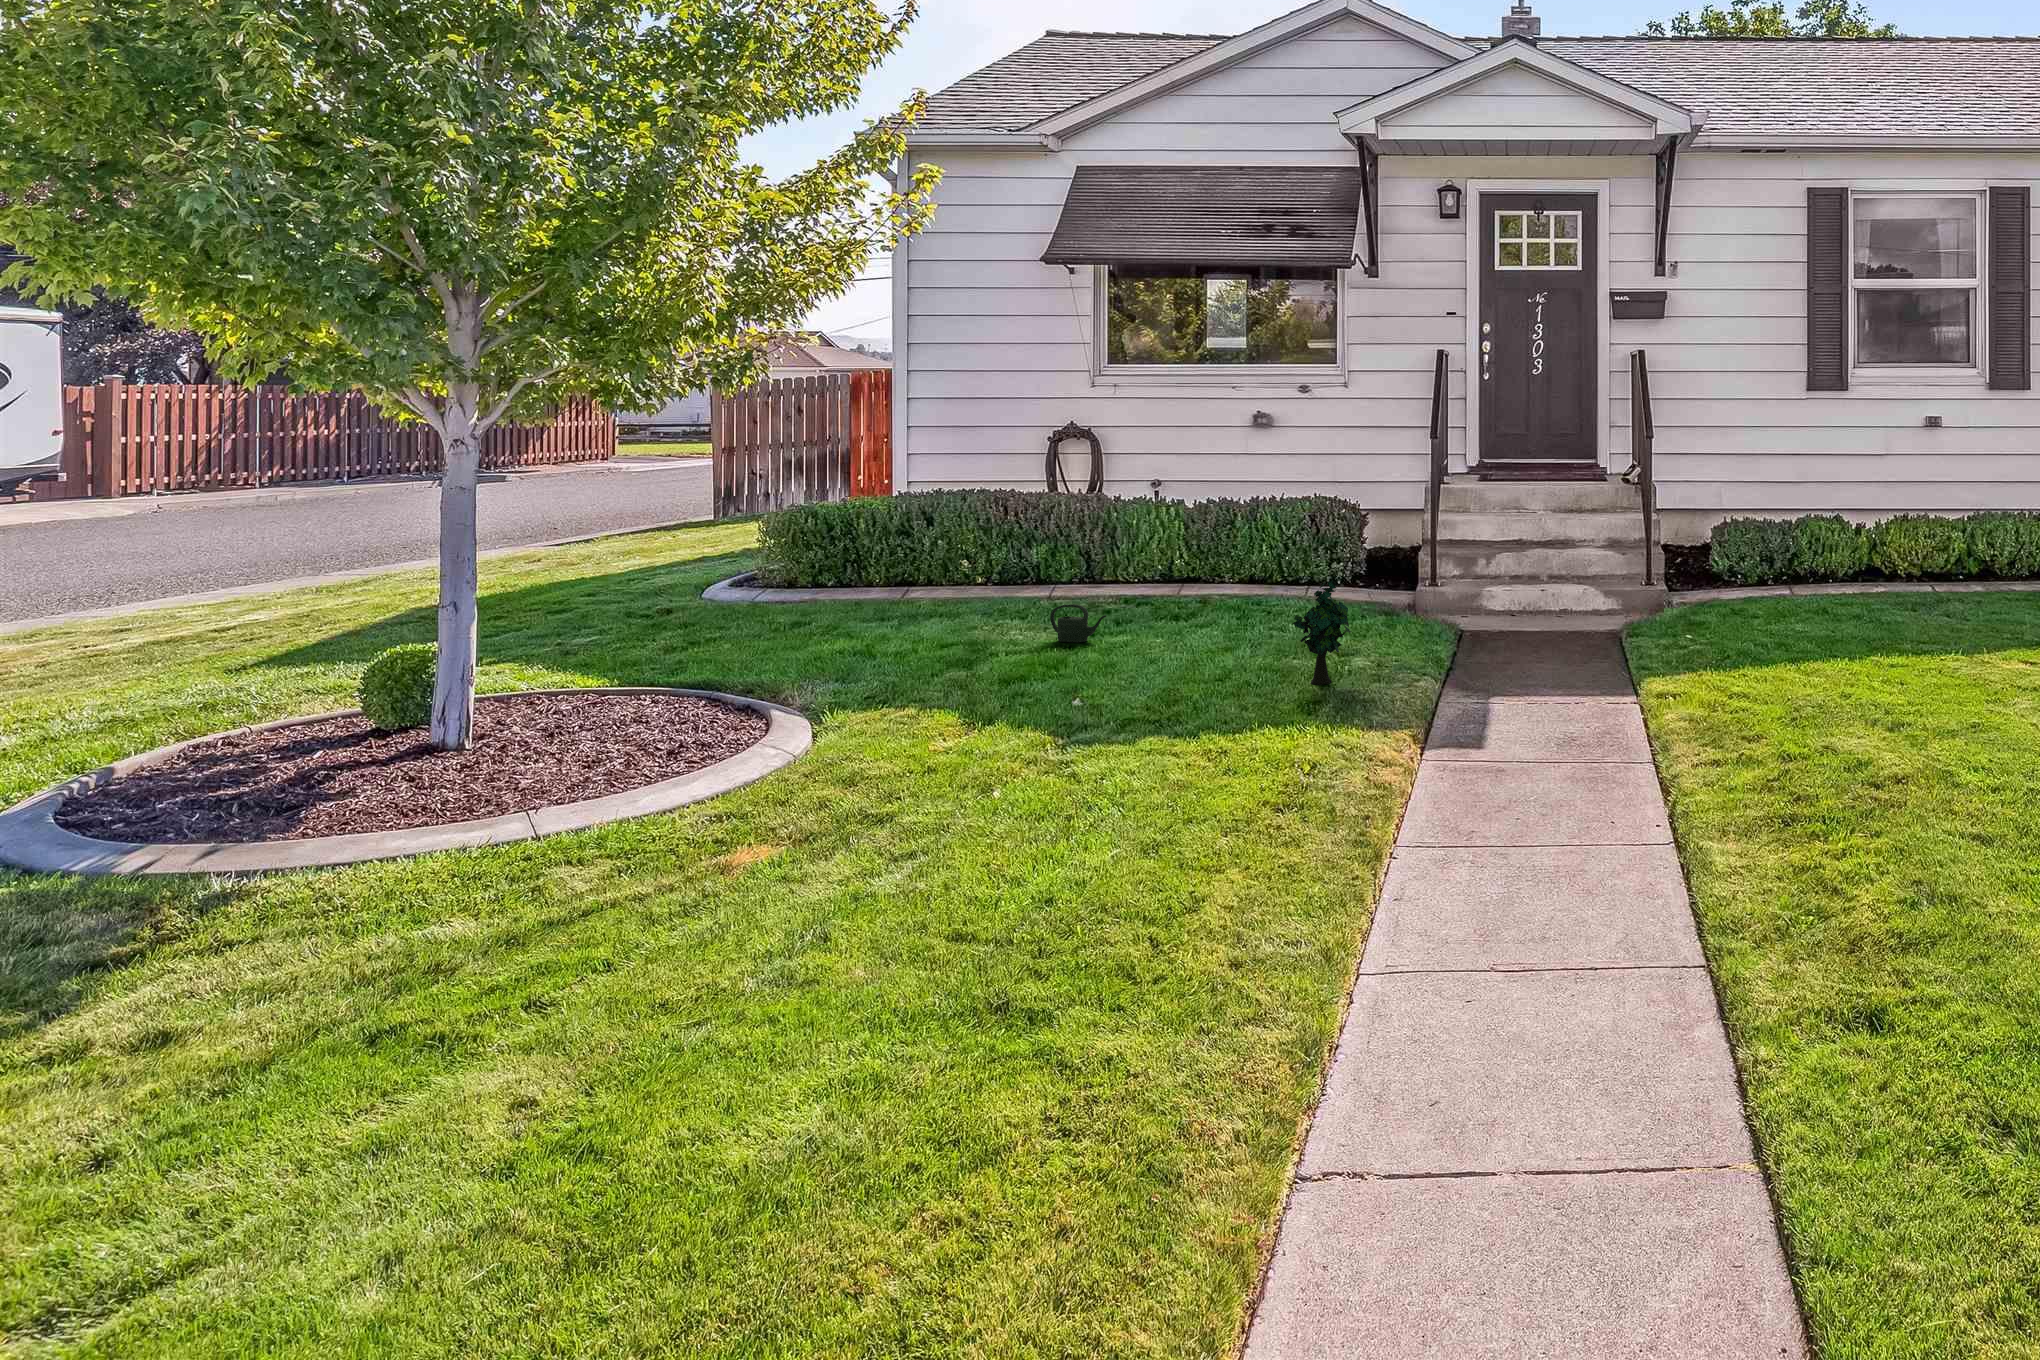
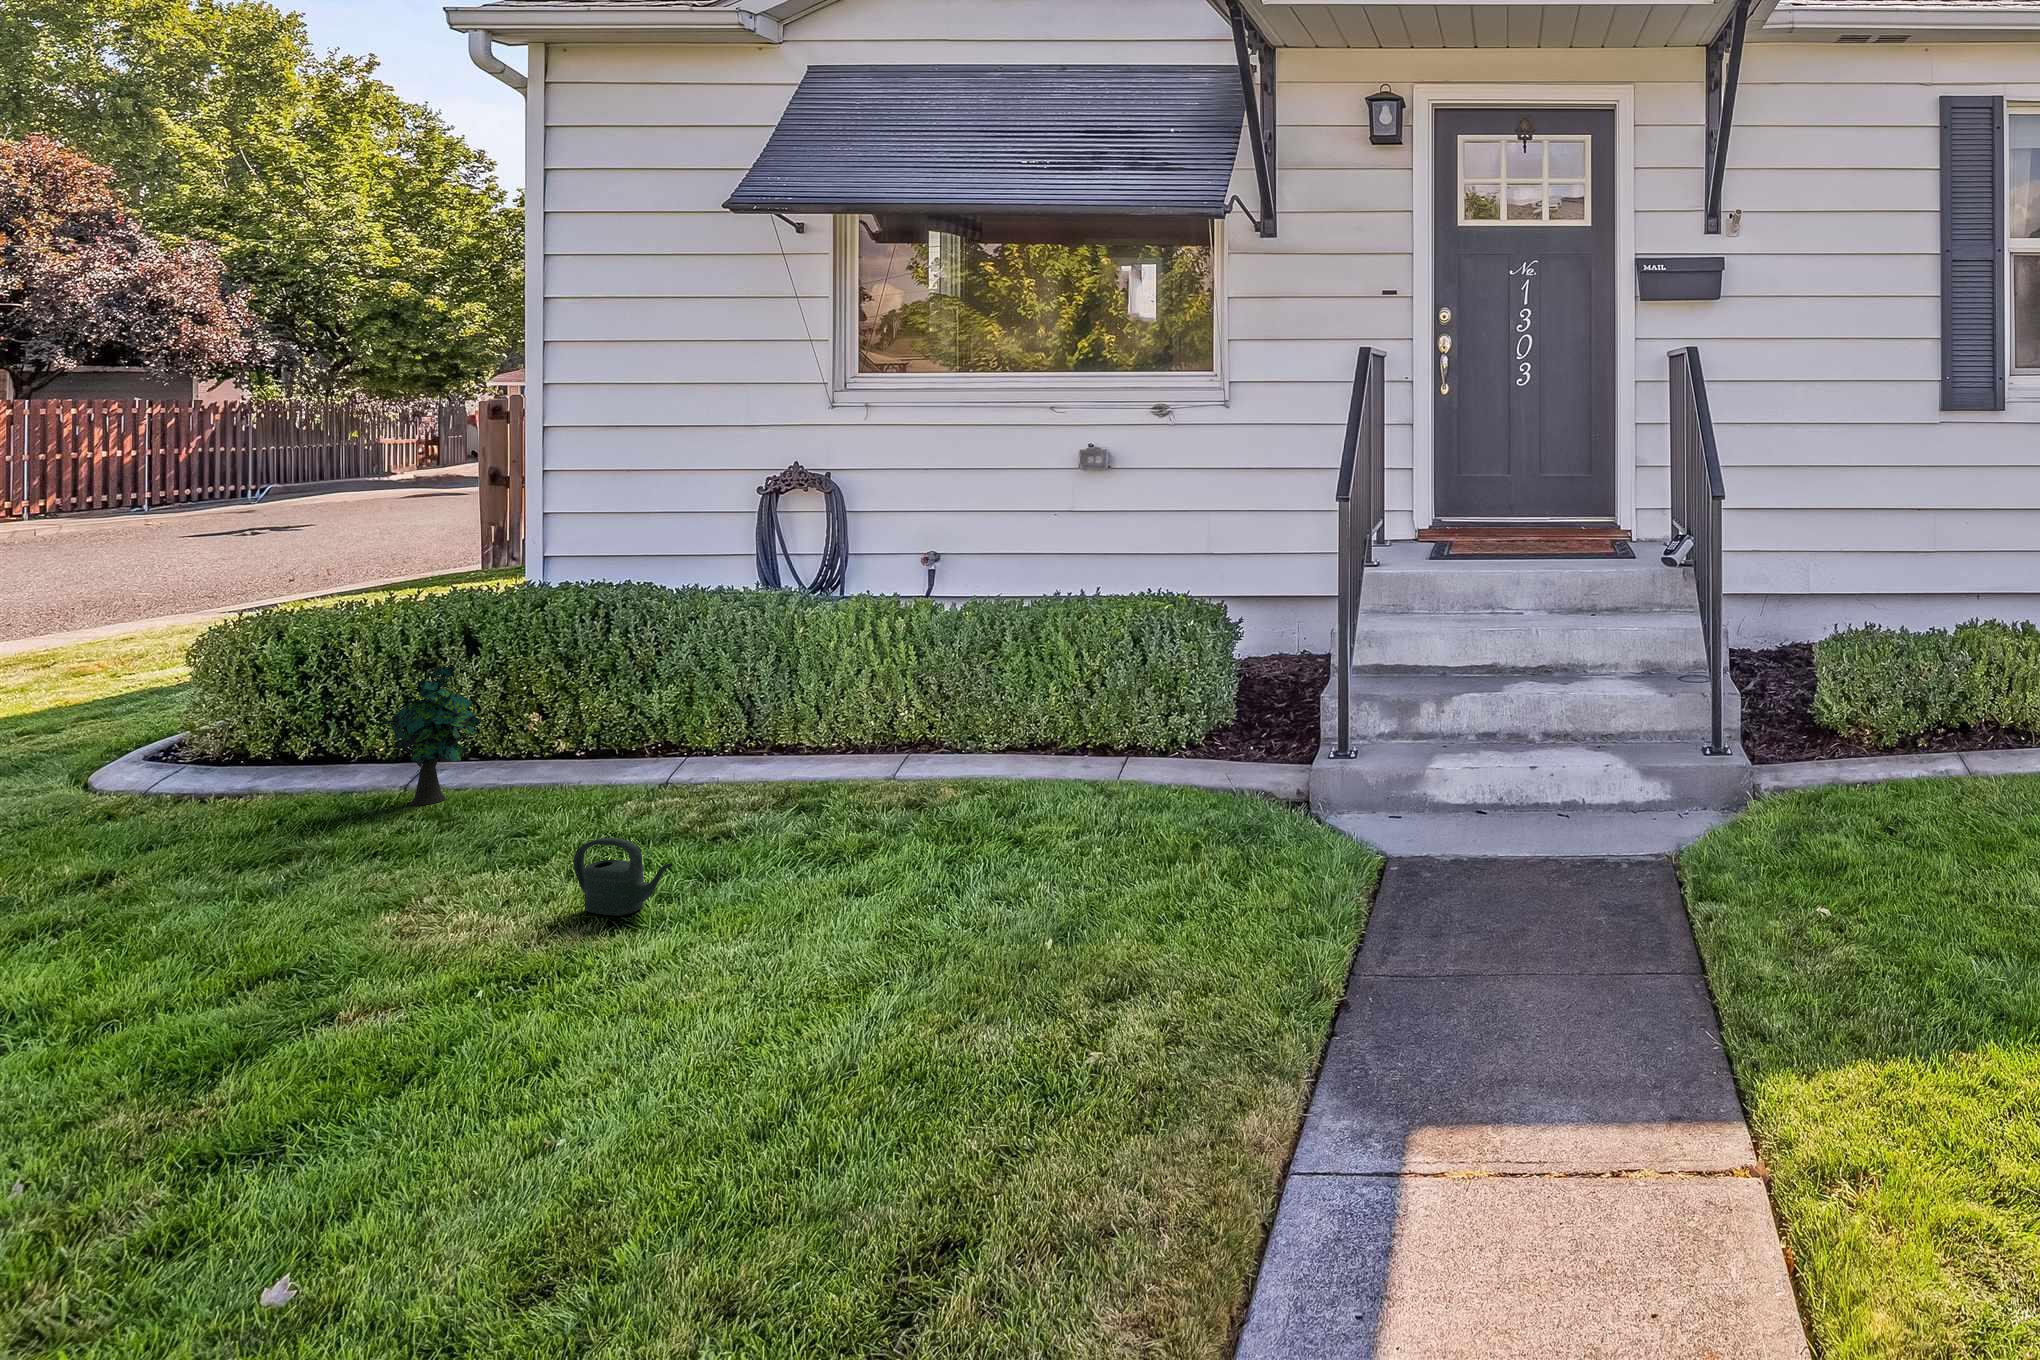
decorative plant: present [1292,581,1351,685] -> present [377,666,481,806]

